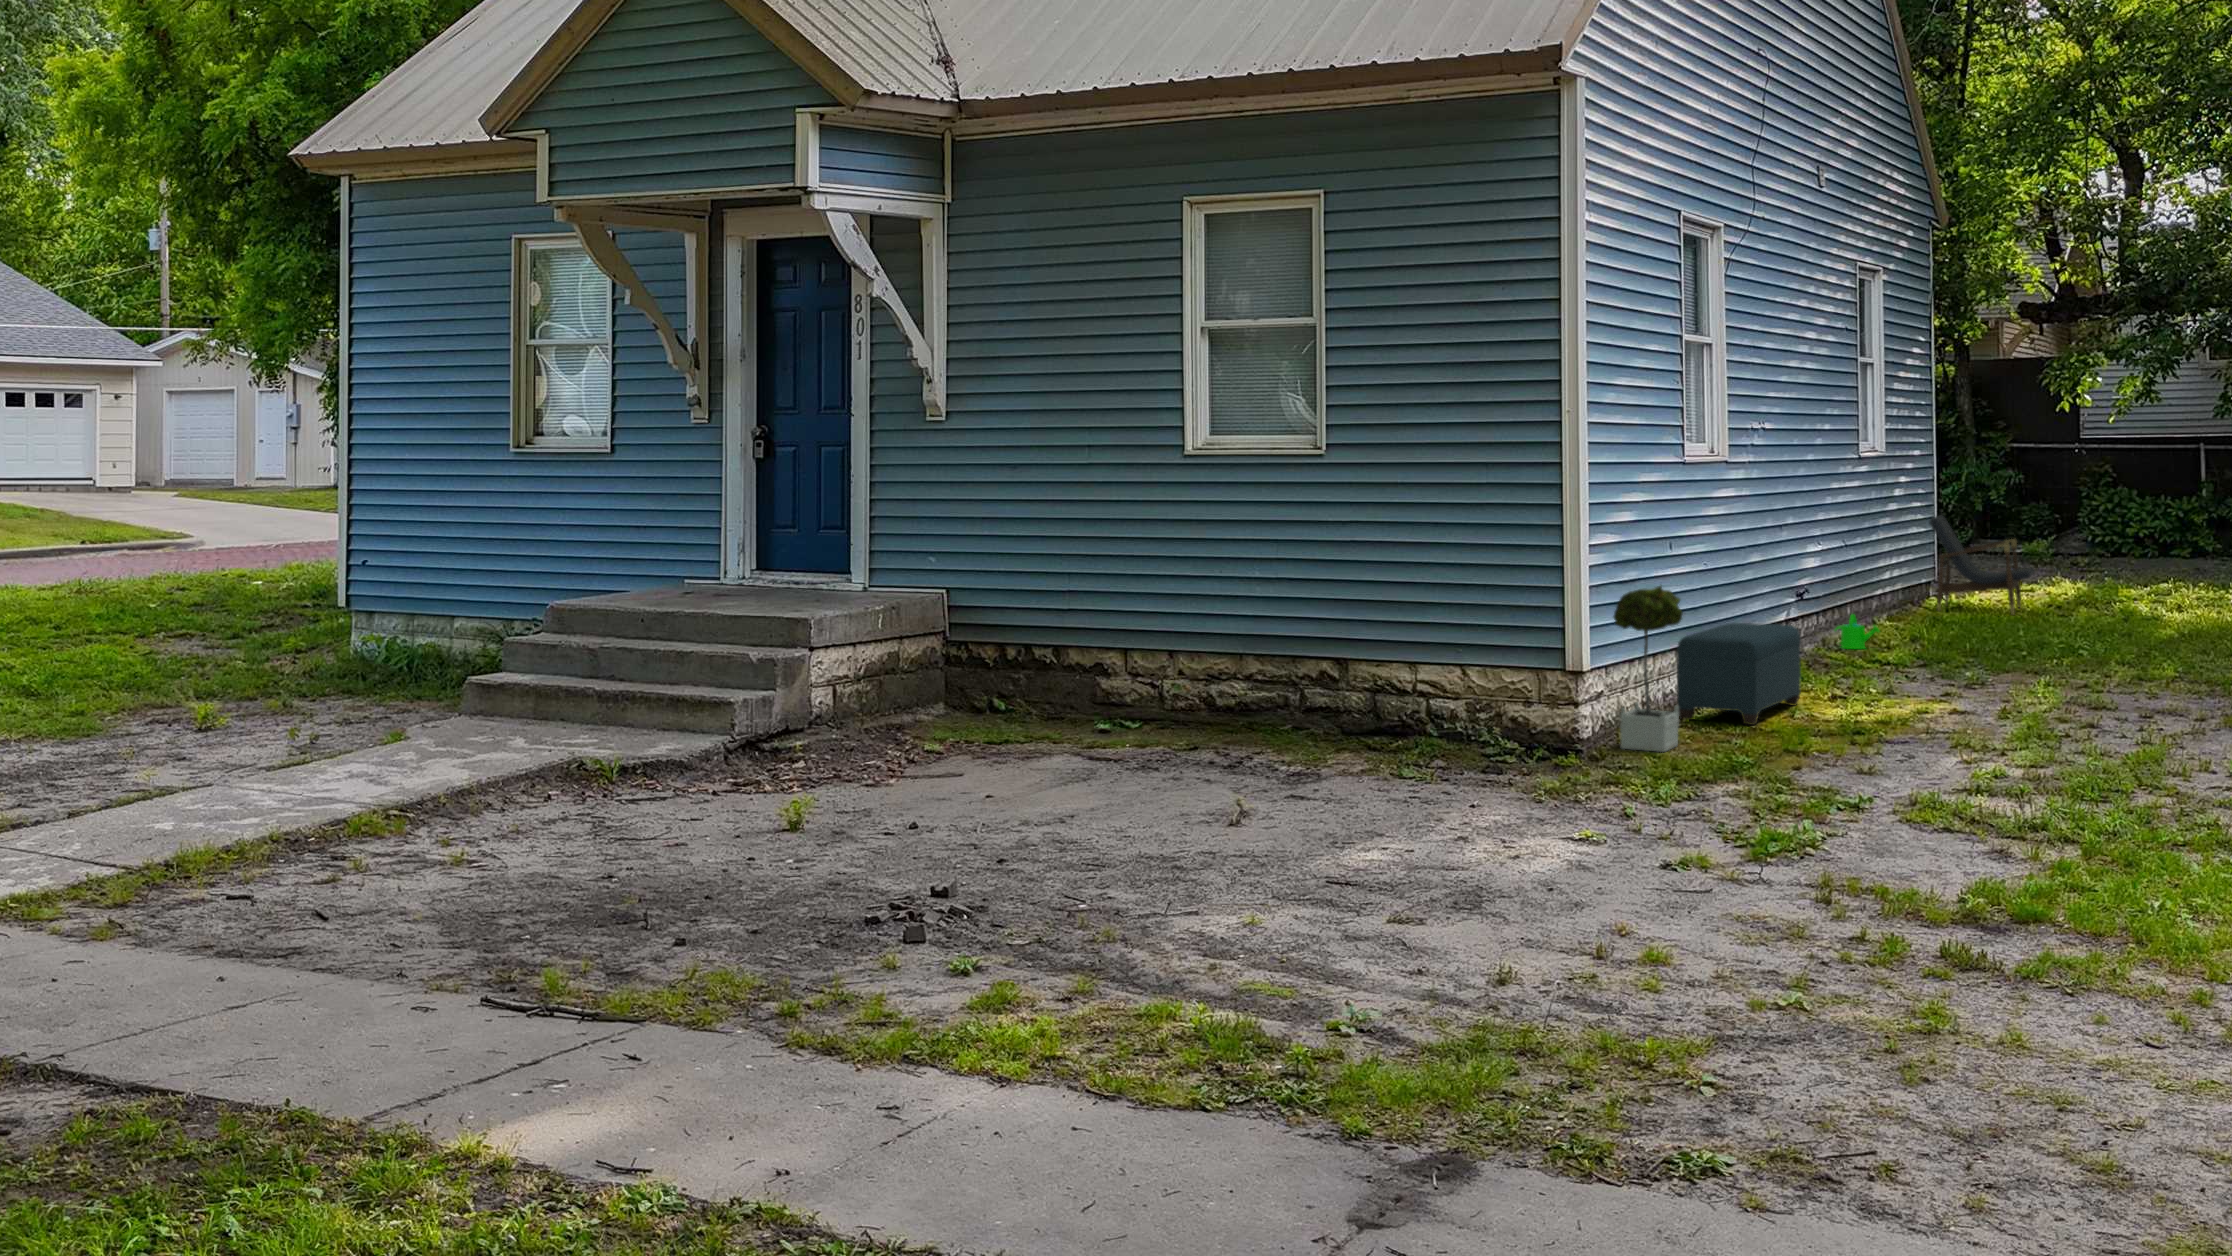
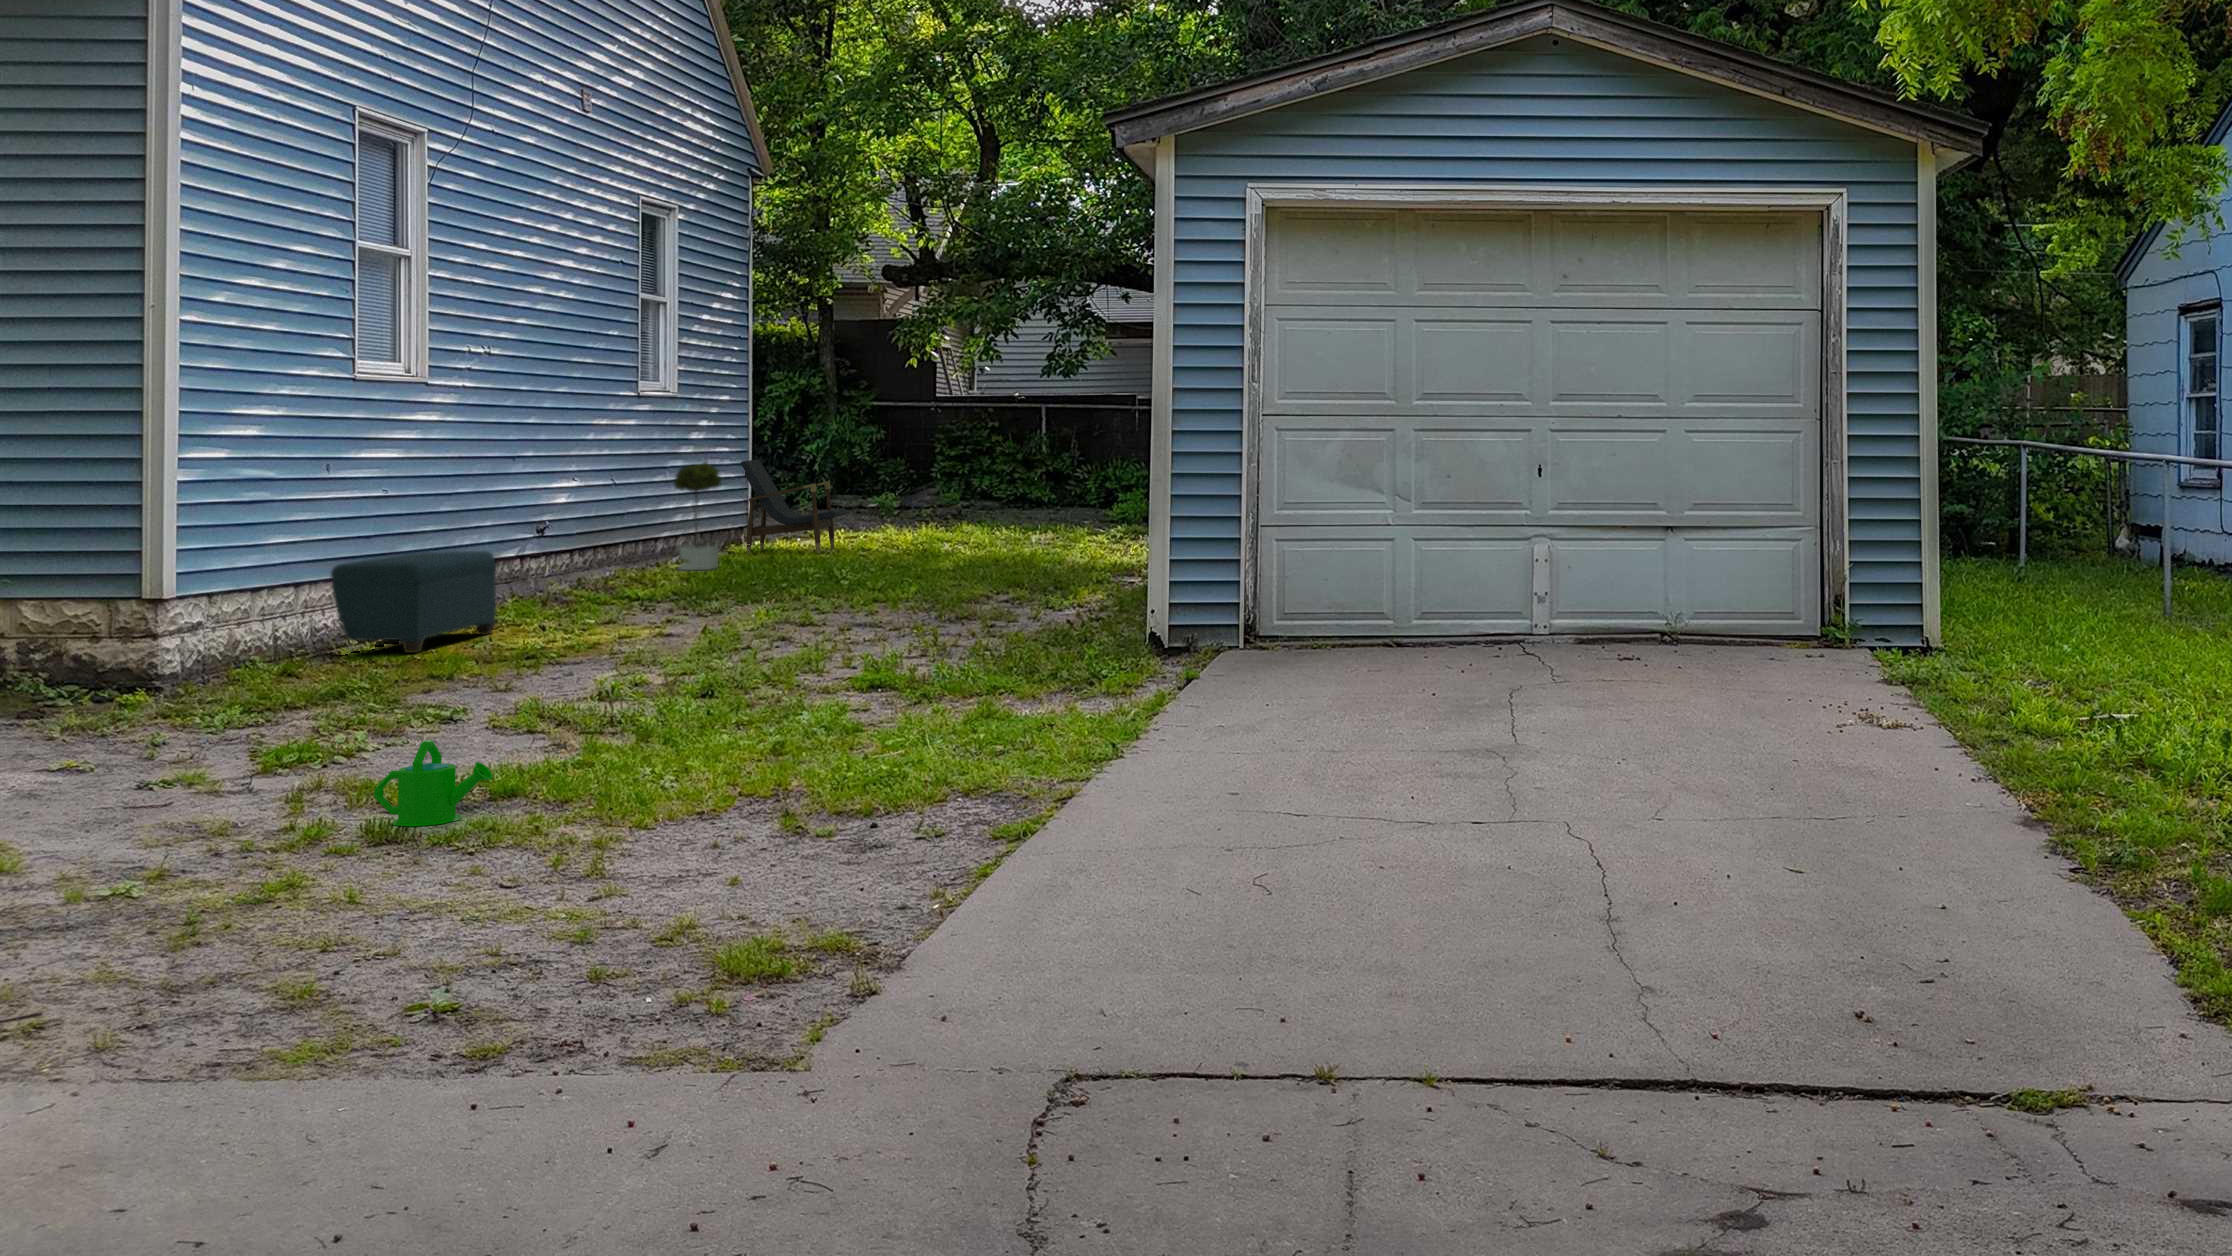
potted tree: present [1614,586,1683,752] -> present [674,462,721,570]
watering can: present [1835,614,1879,649] -> present [374,740,493,827]

